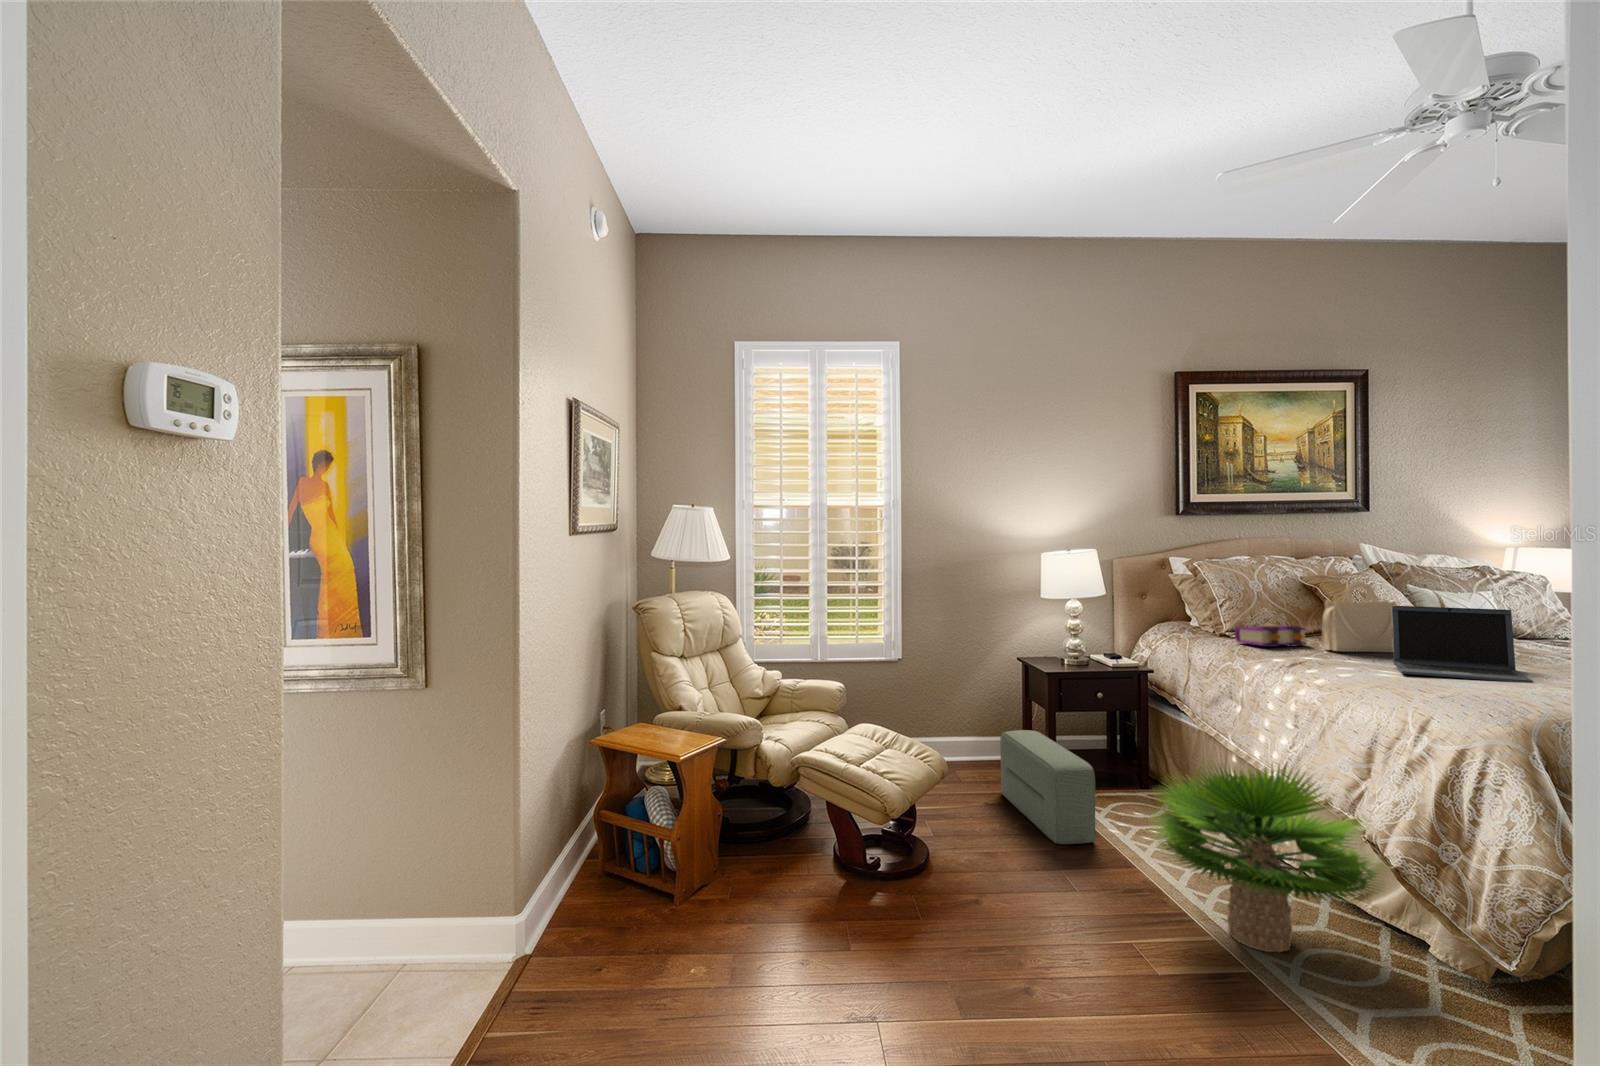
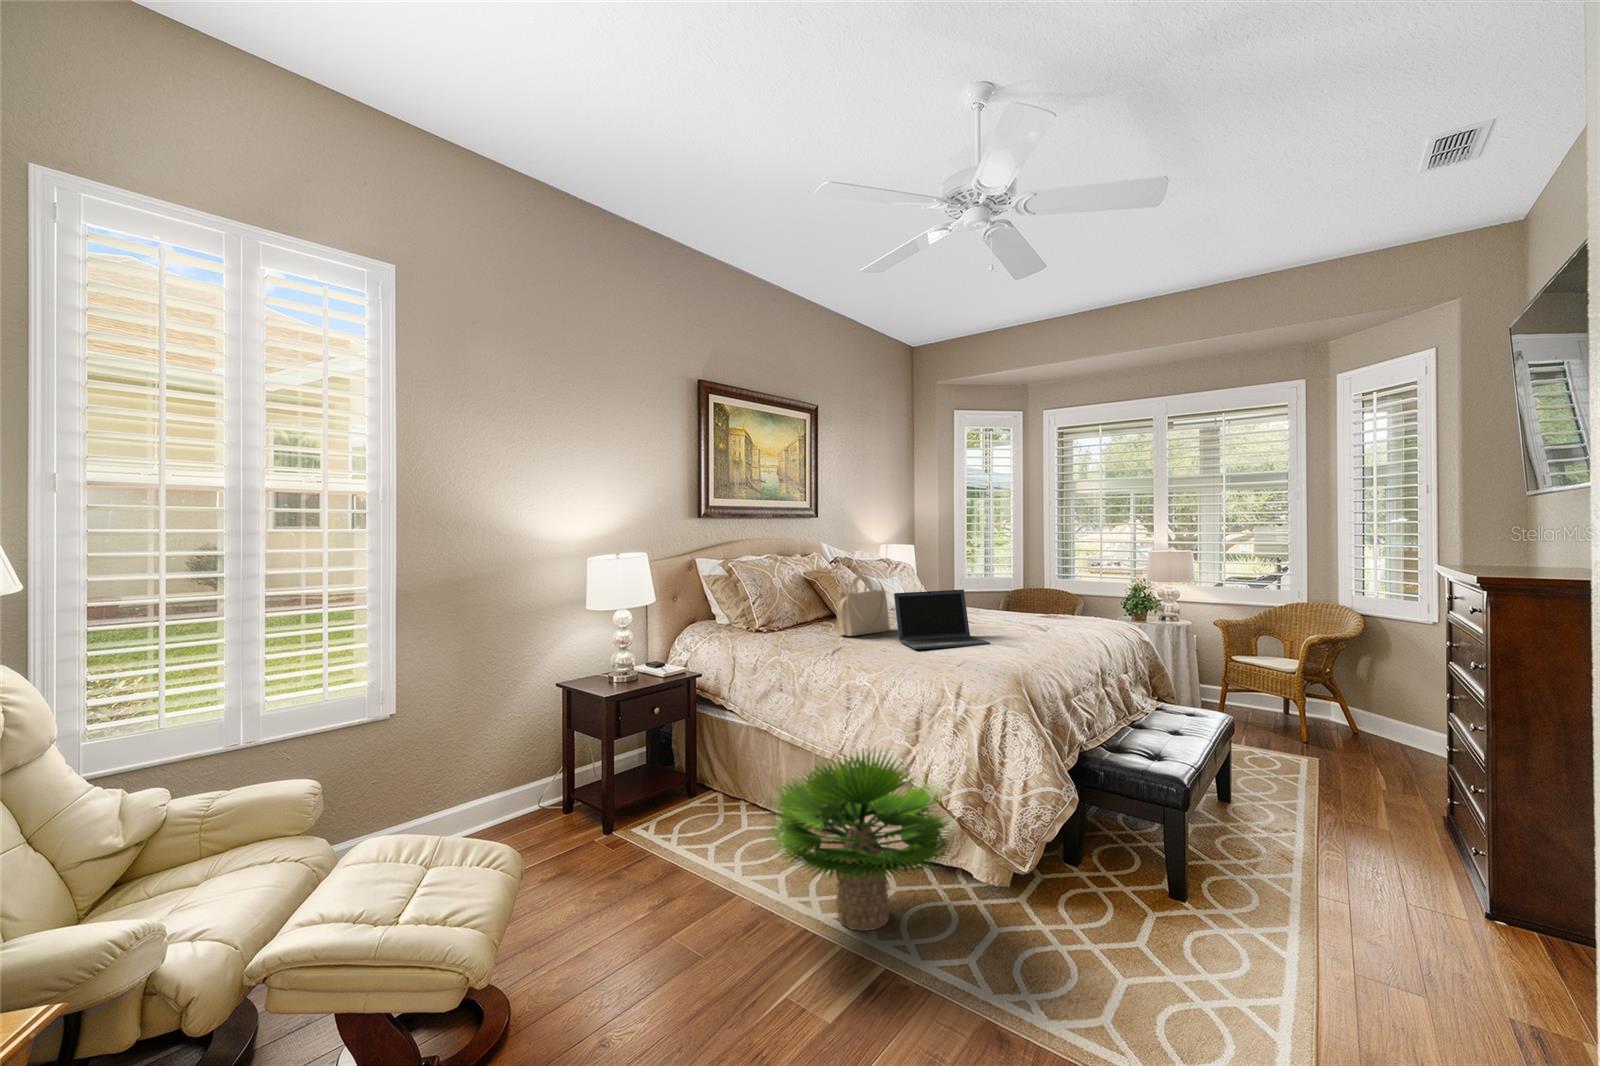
book: present [1235,624,1307,647] -> none [768,617,823,639]
pouf: present [1000,730,1095,844] -> none [557,763,684,887]

